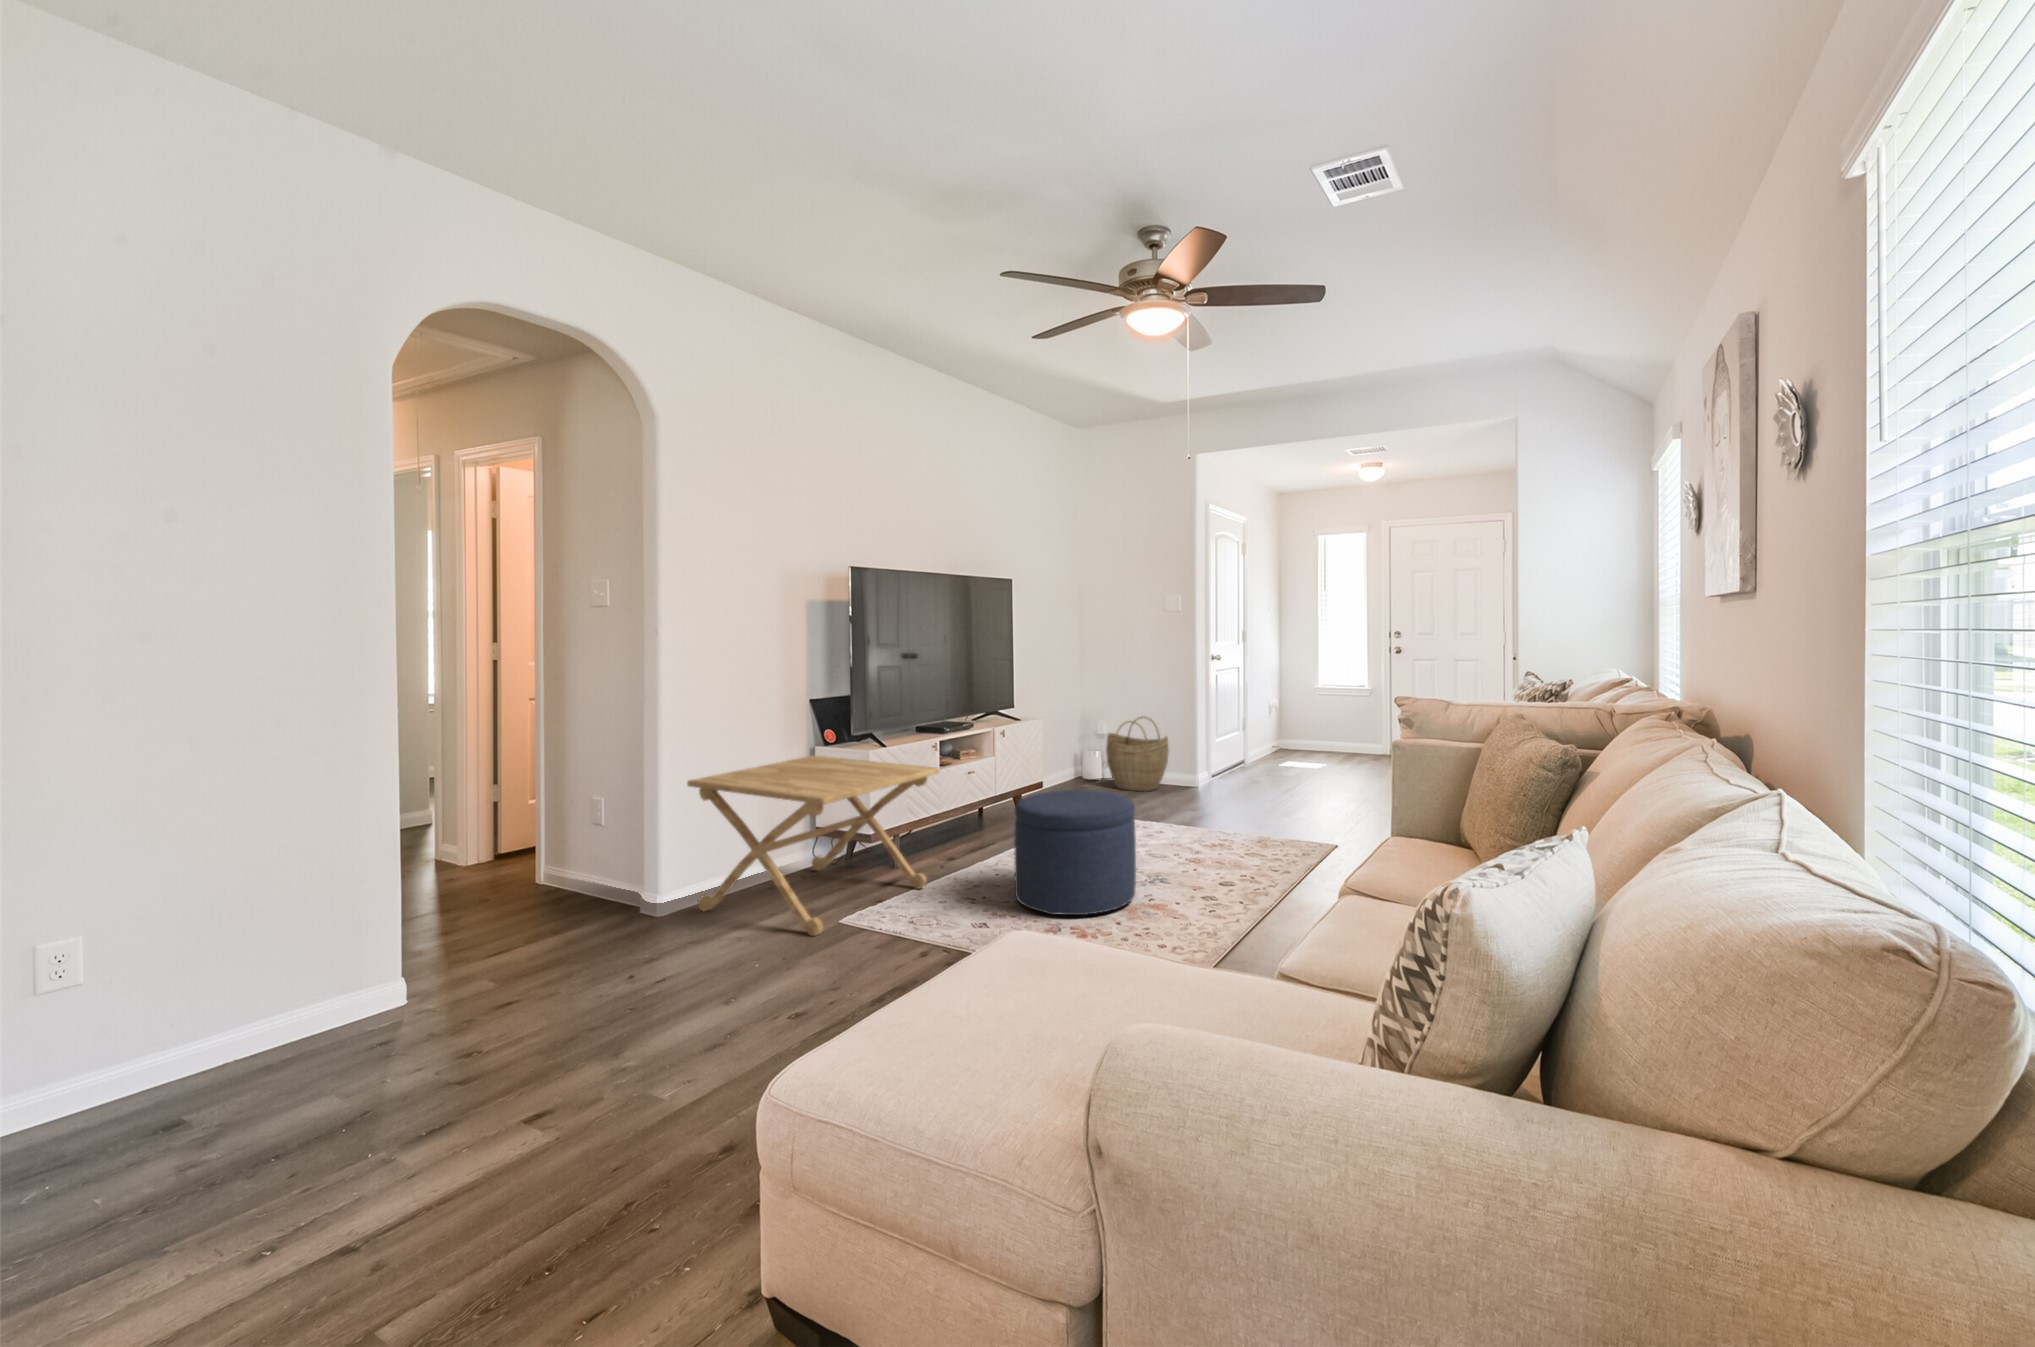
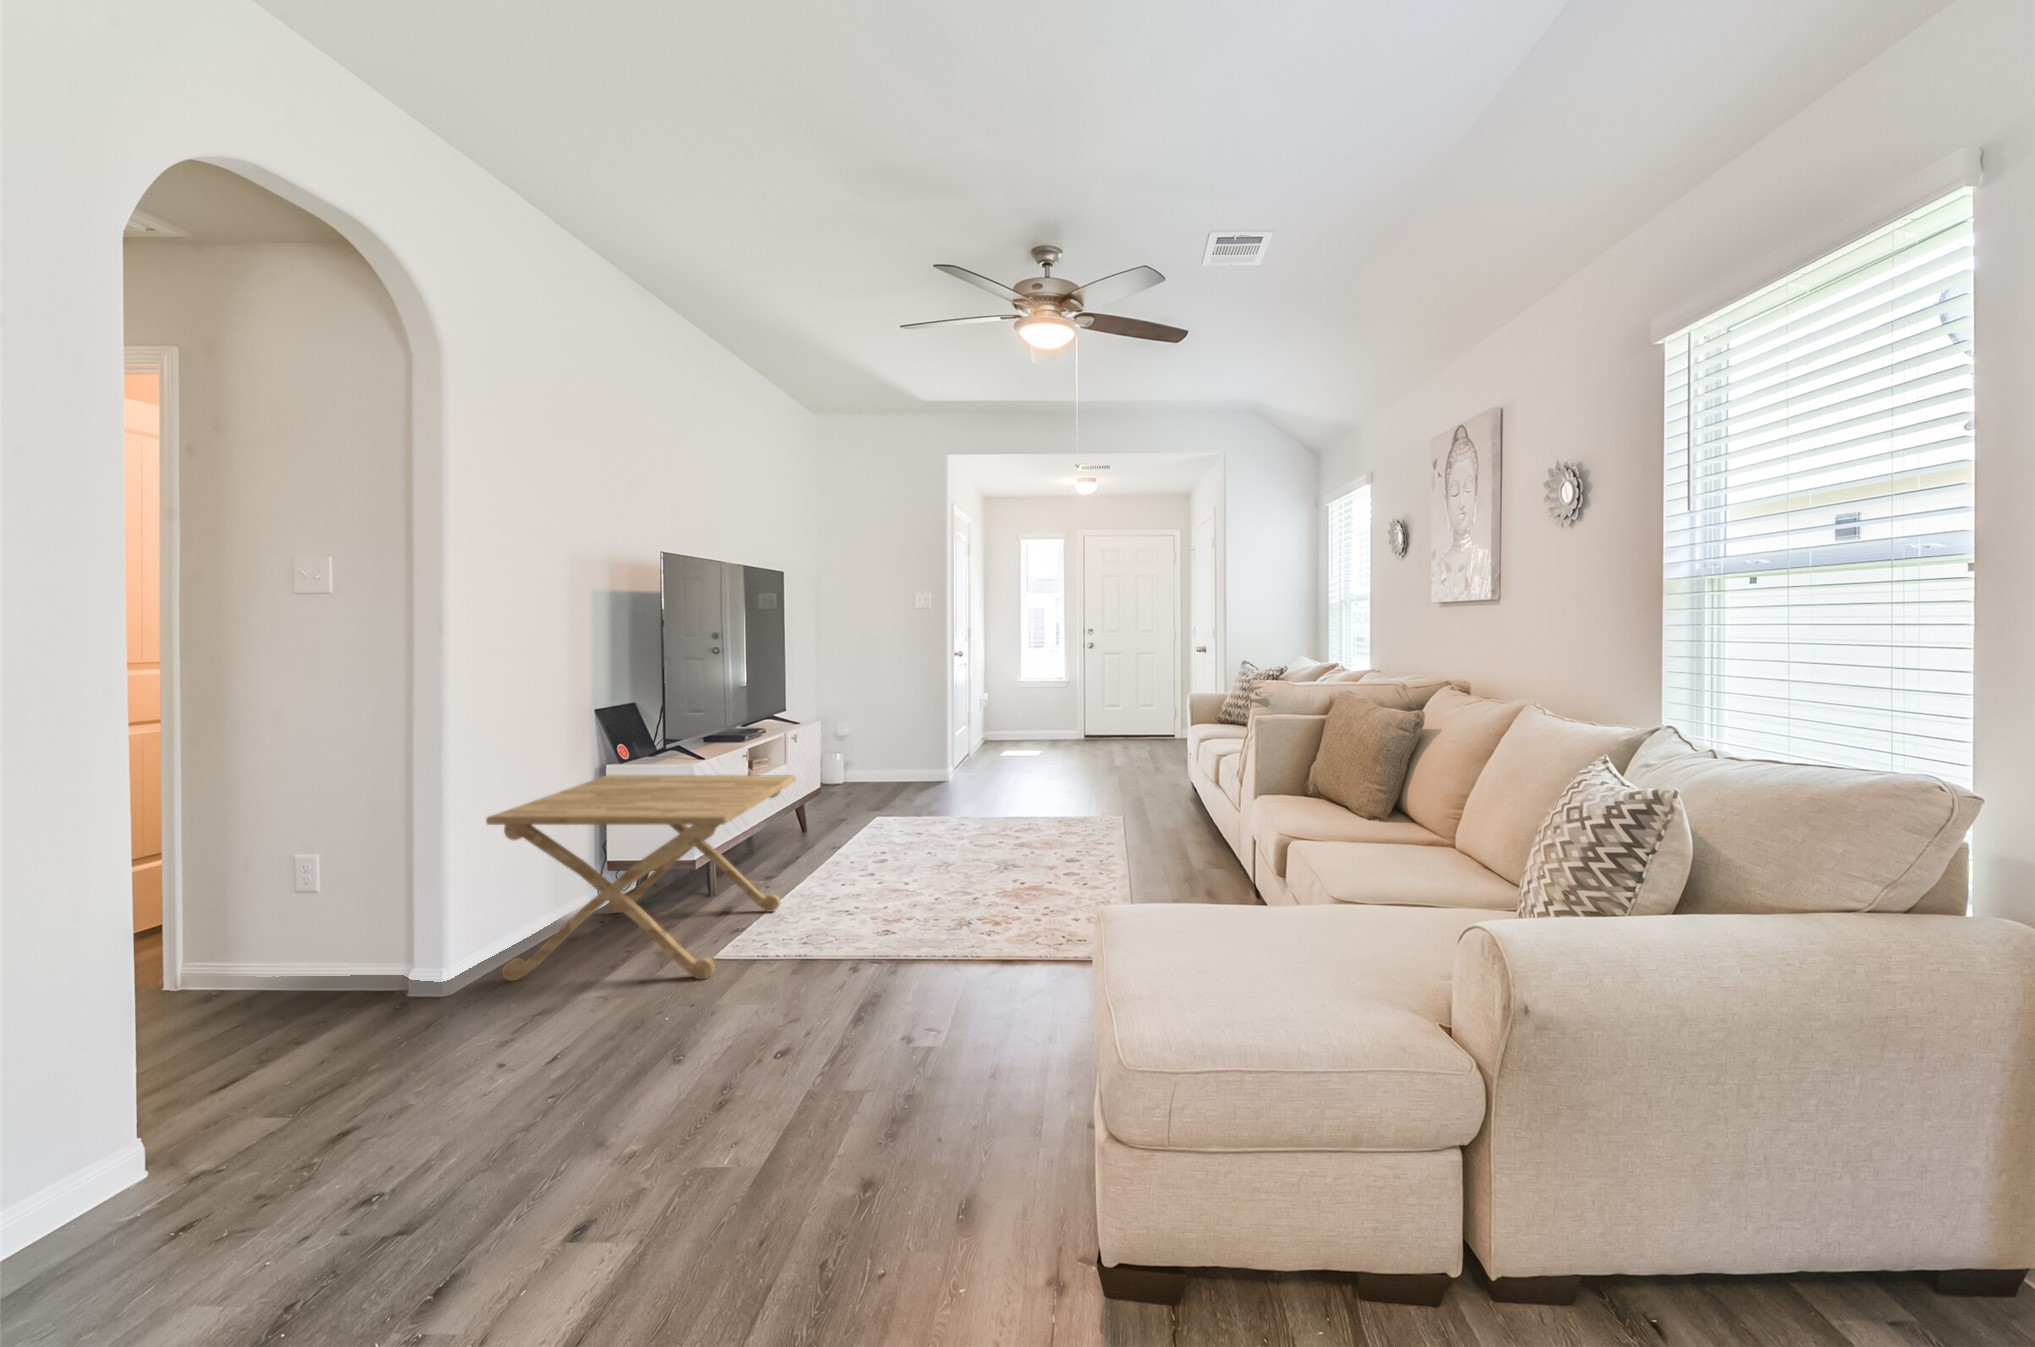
woven basket: present [1106,717,1169,792] -> none [856,714,921,791]
ottoman: present [1014,790,1136,915] -> none [888,786,1011,913]

